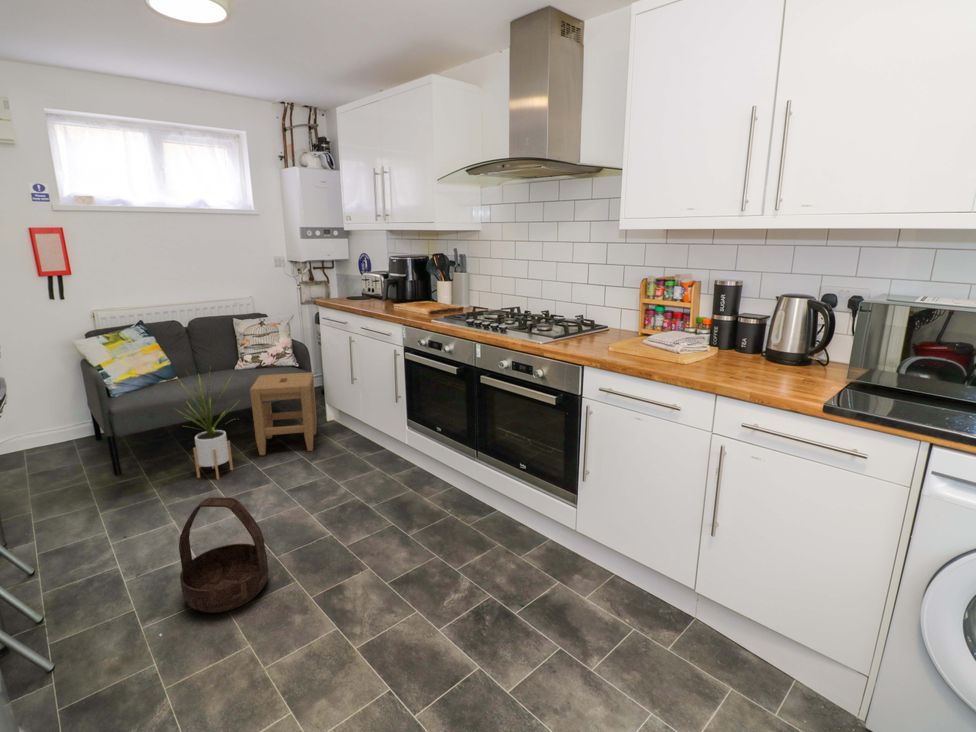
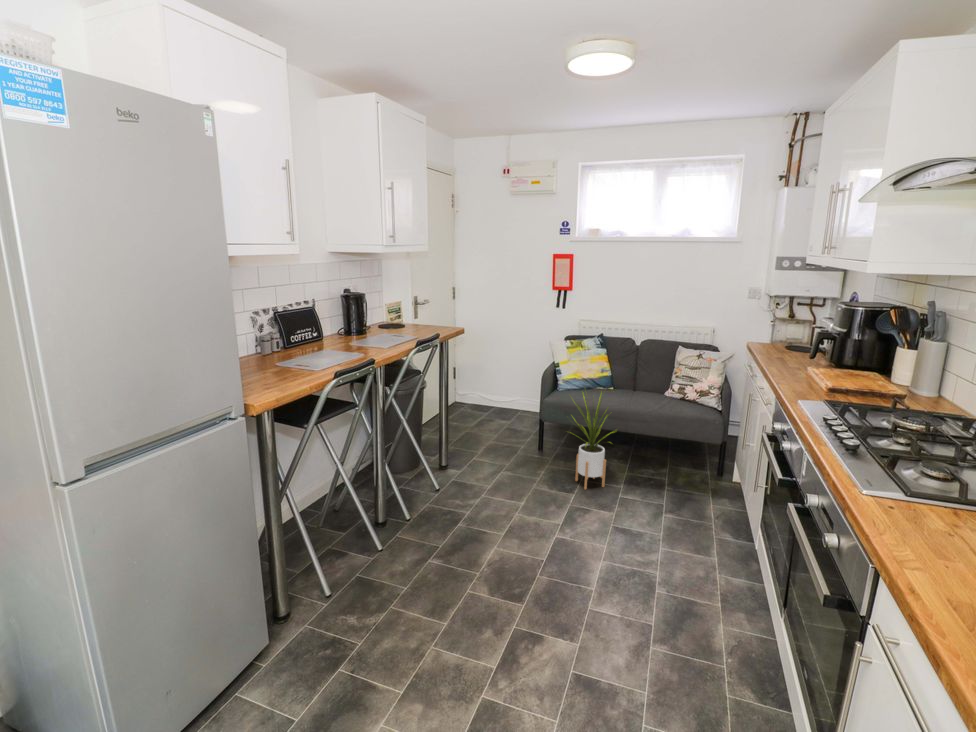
stool: present [250,372,317,455] -> none [636,408,720,504]
basket: present [179,497,268,613] -> none [451,497,518,597]

